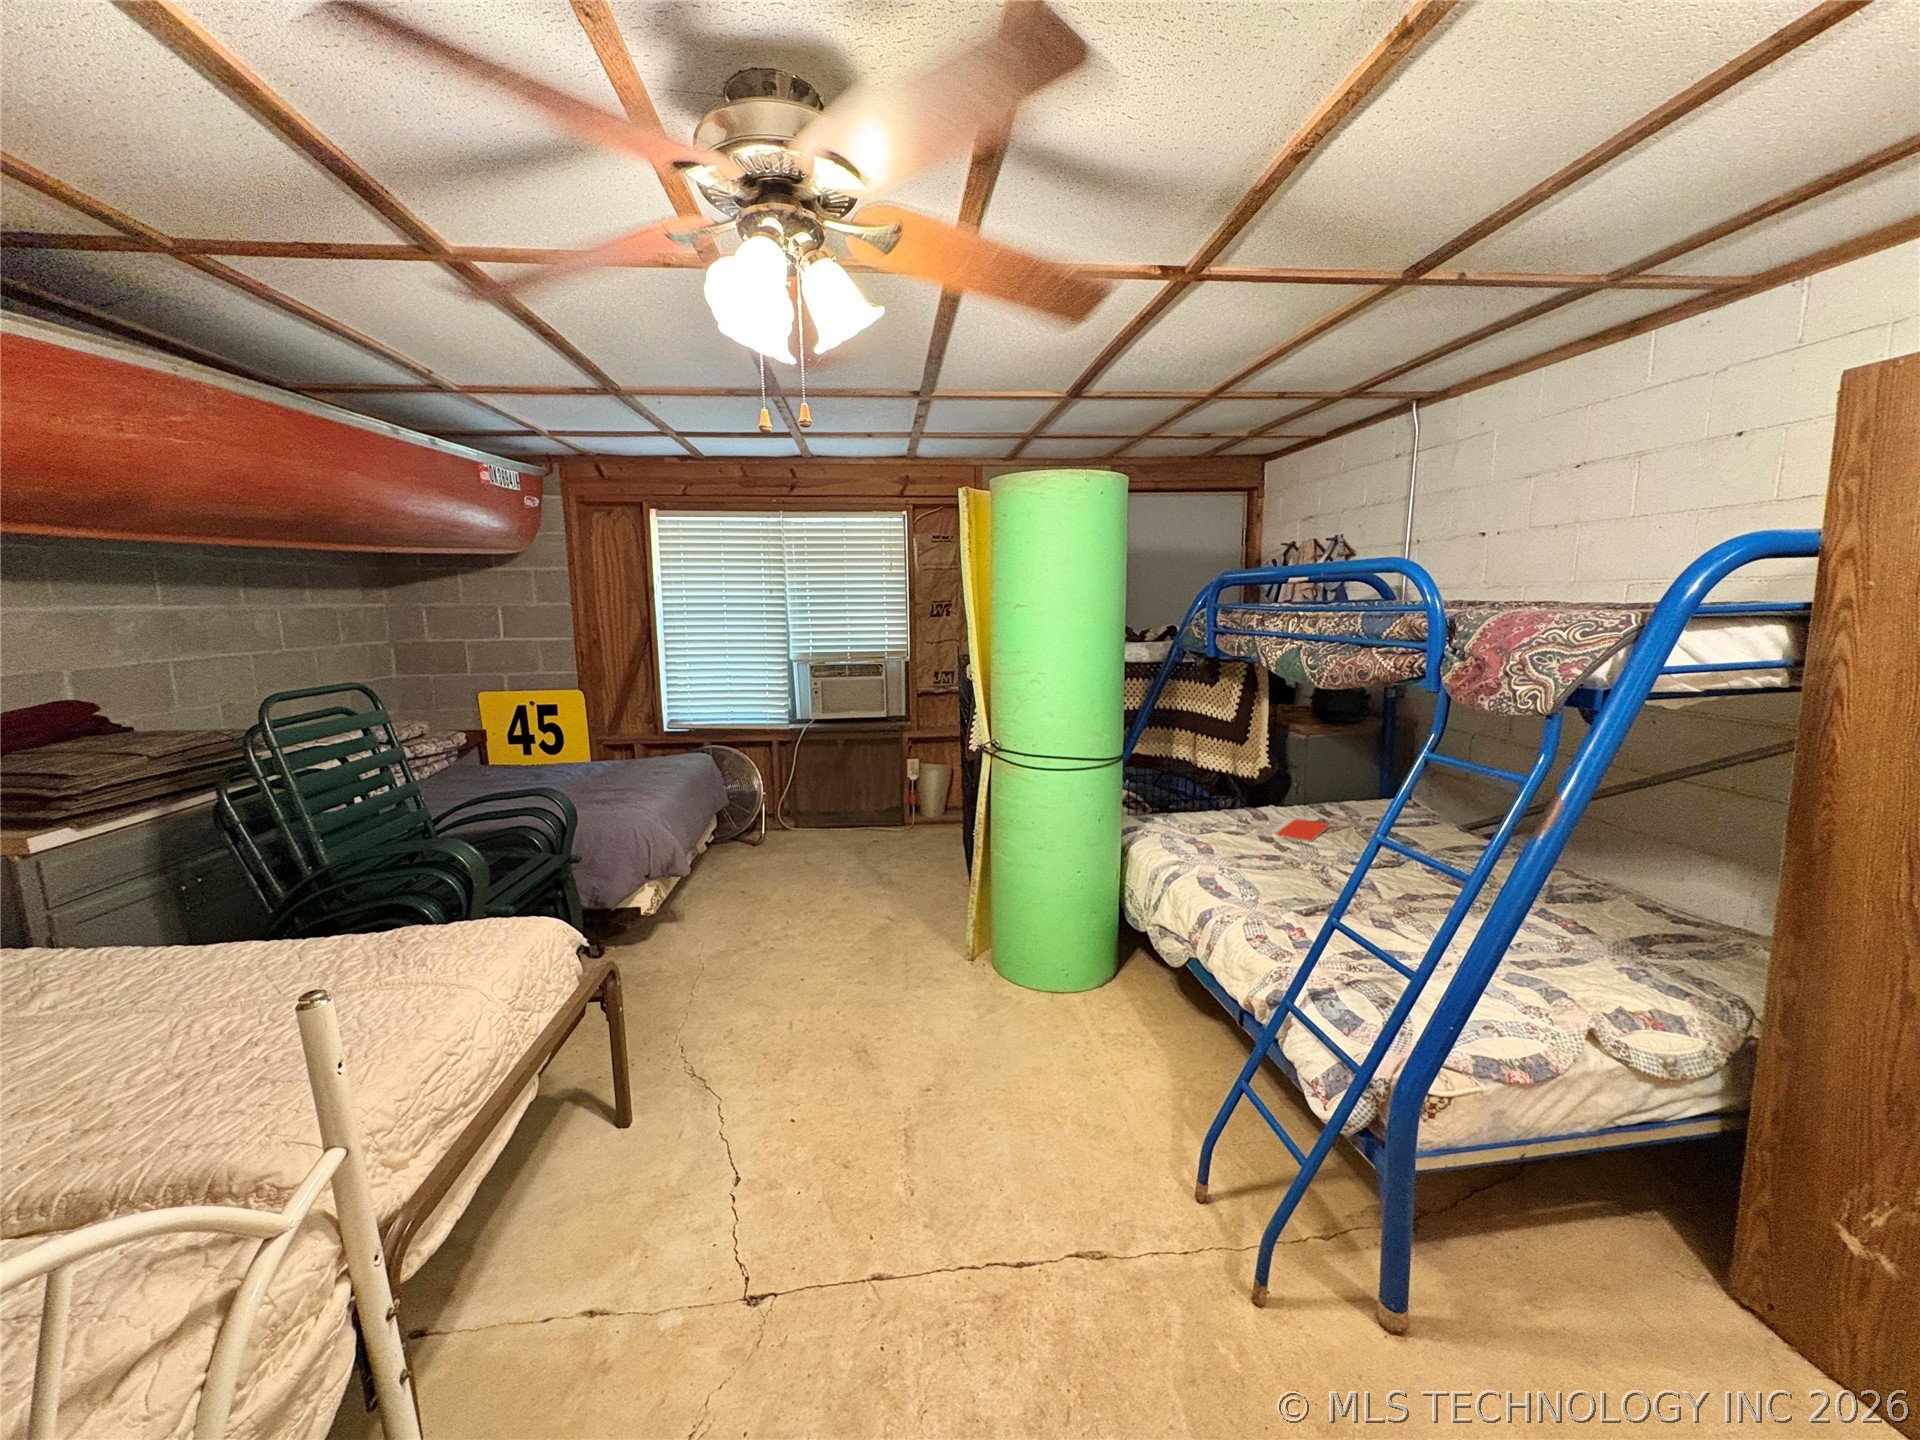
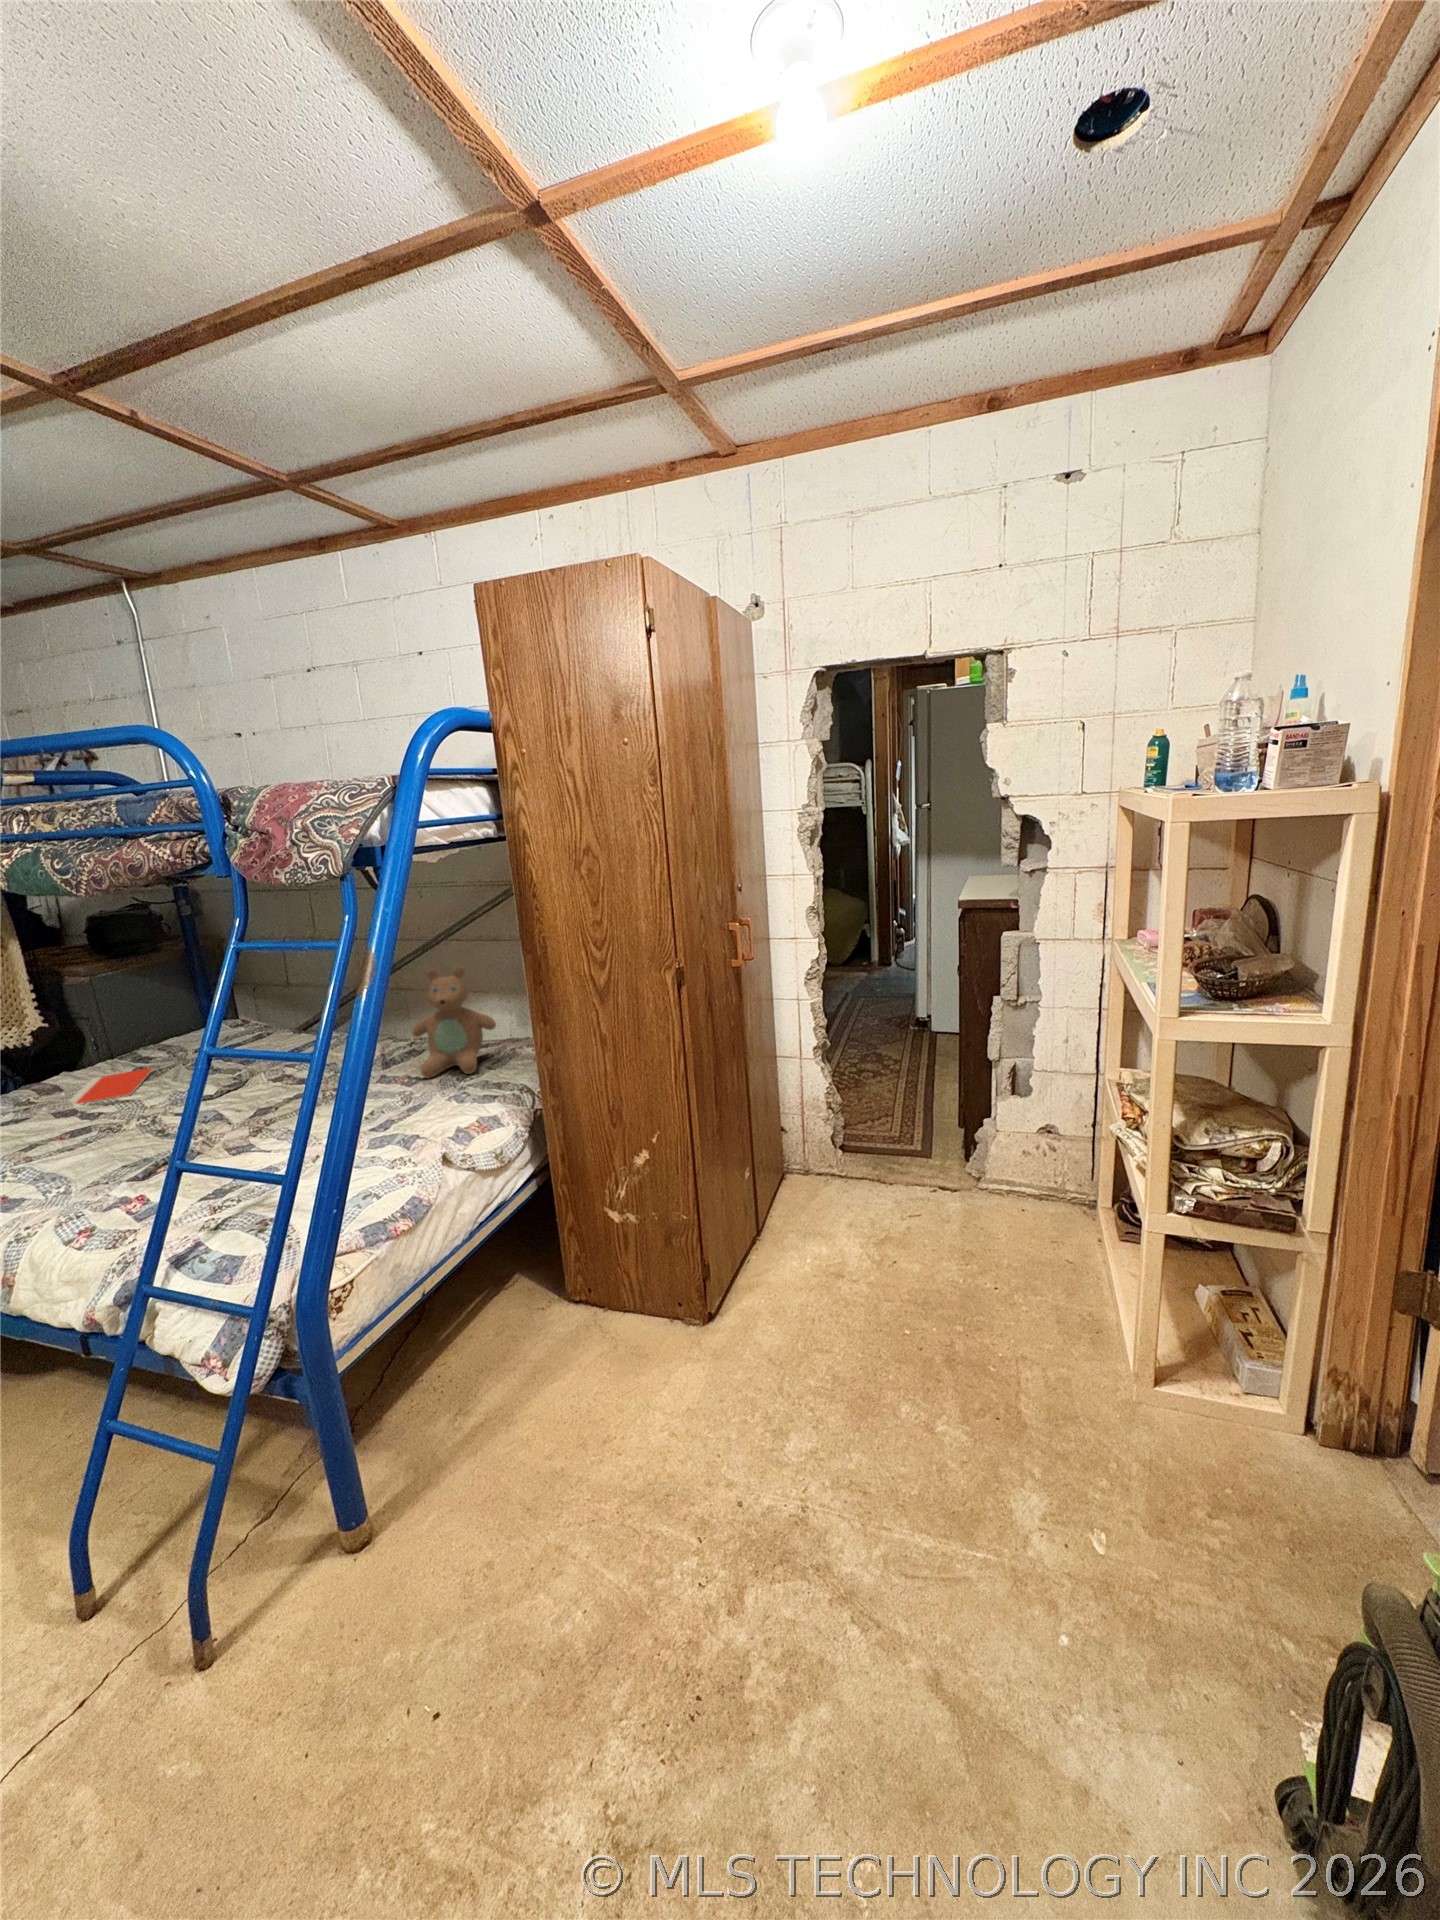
teddy bear: none [1590,816,1723,955] -> present [412,967,496,1078]

